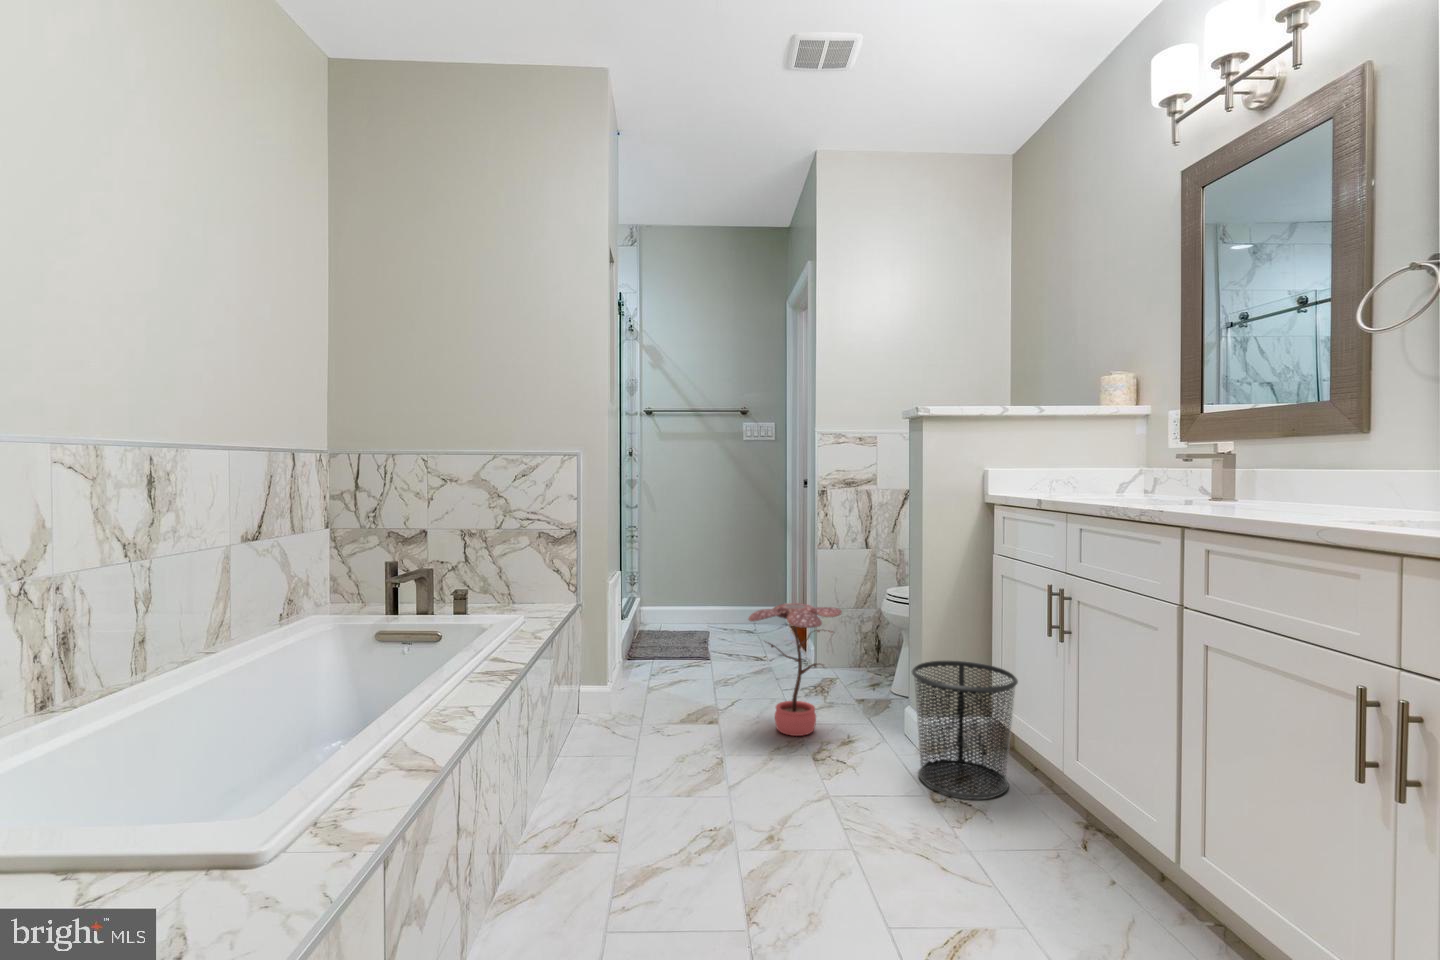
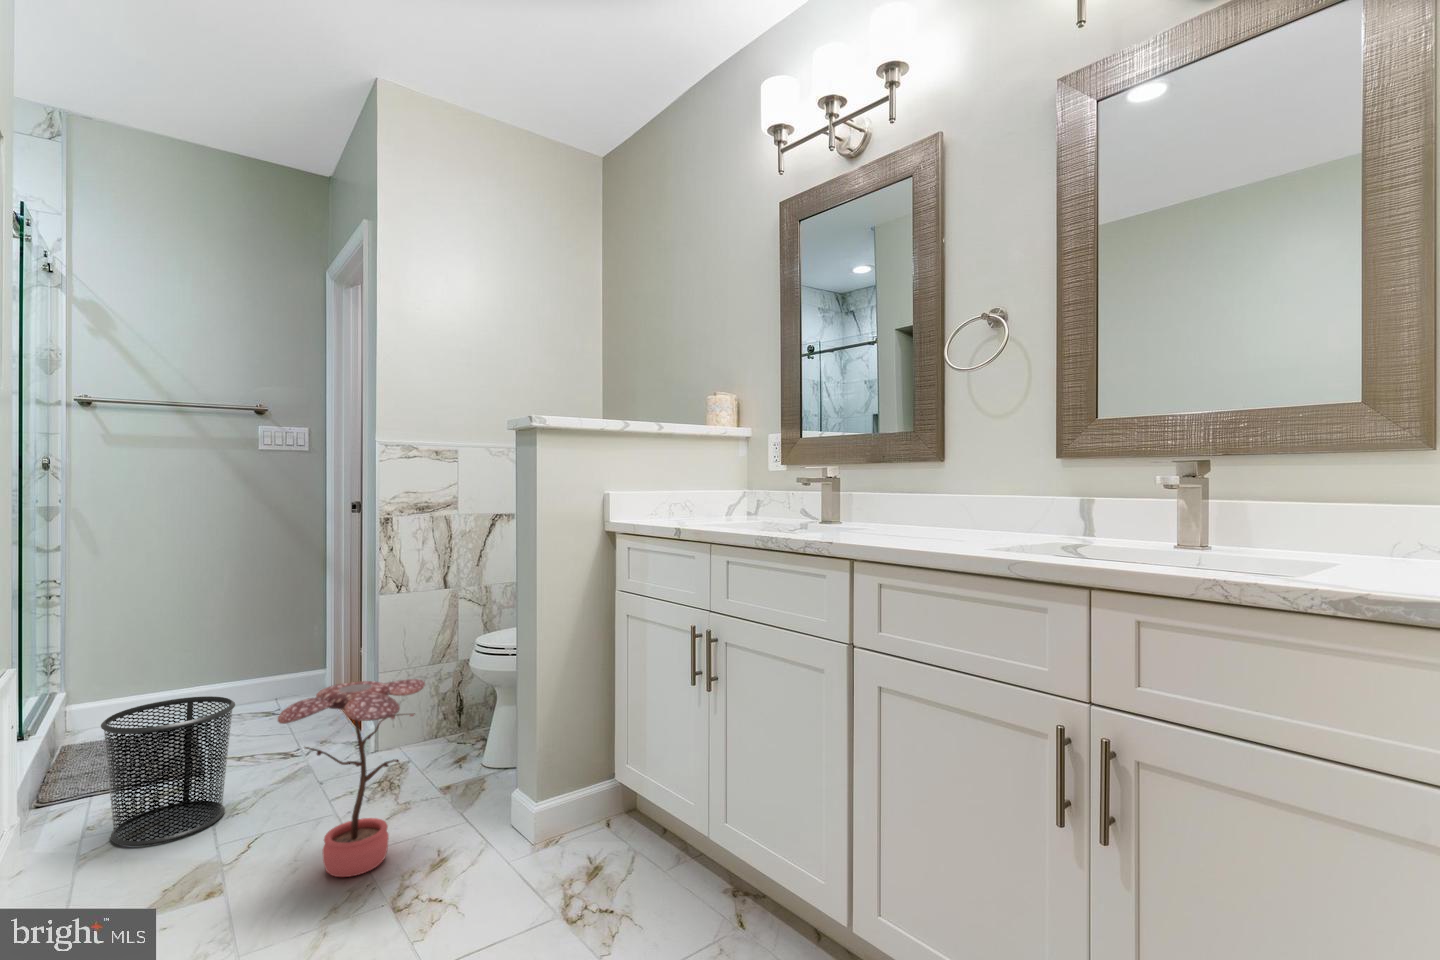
waste bin: present [912,661,1018,799] -> present [101,696,235,846]

